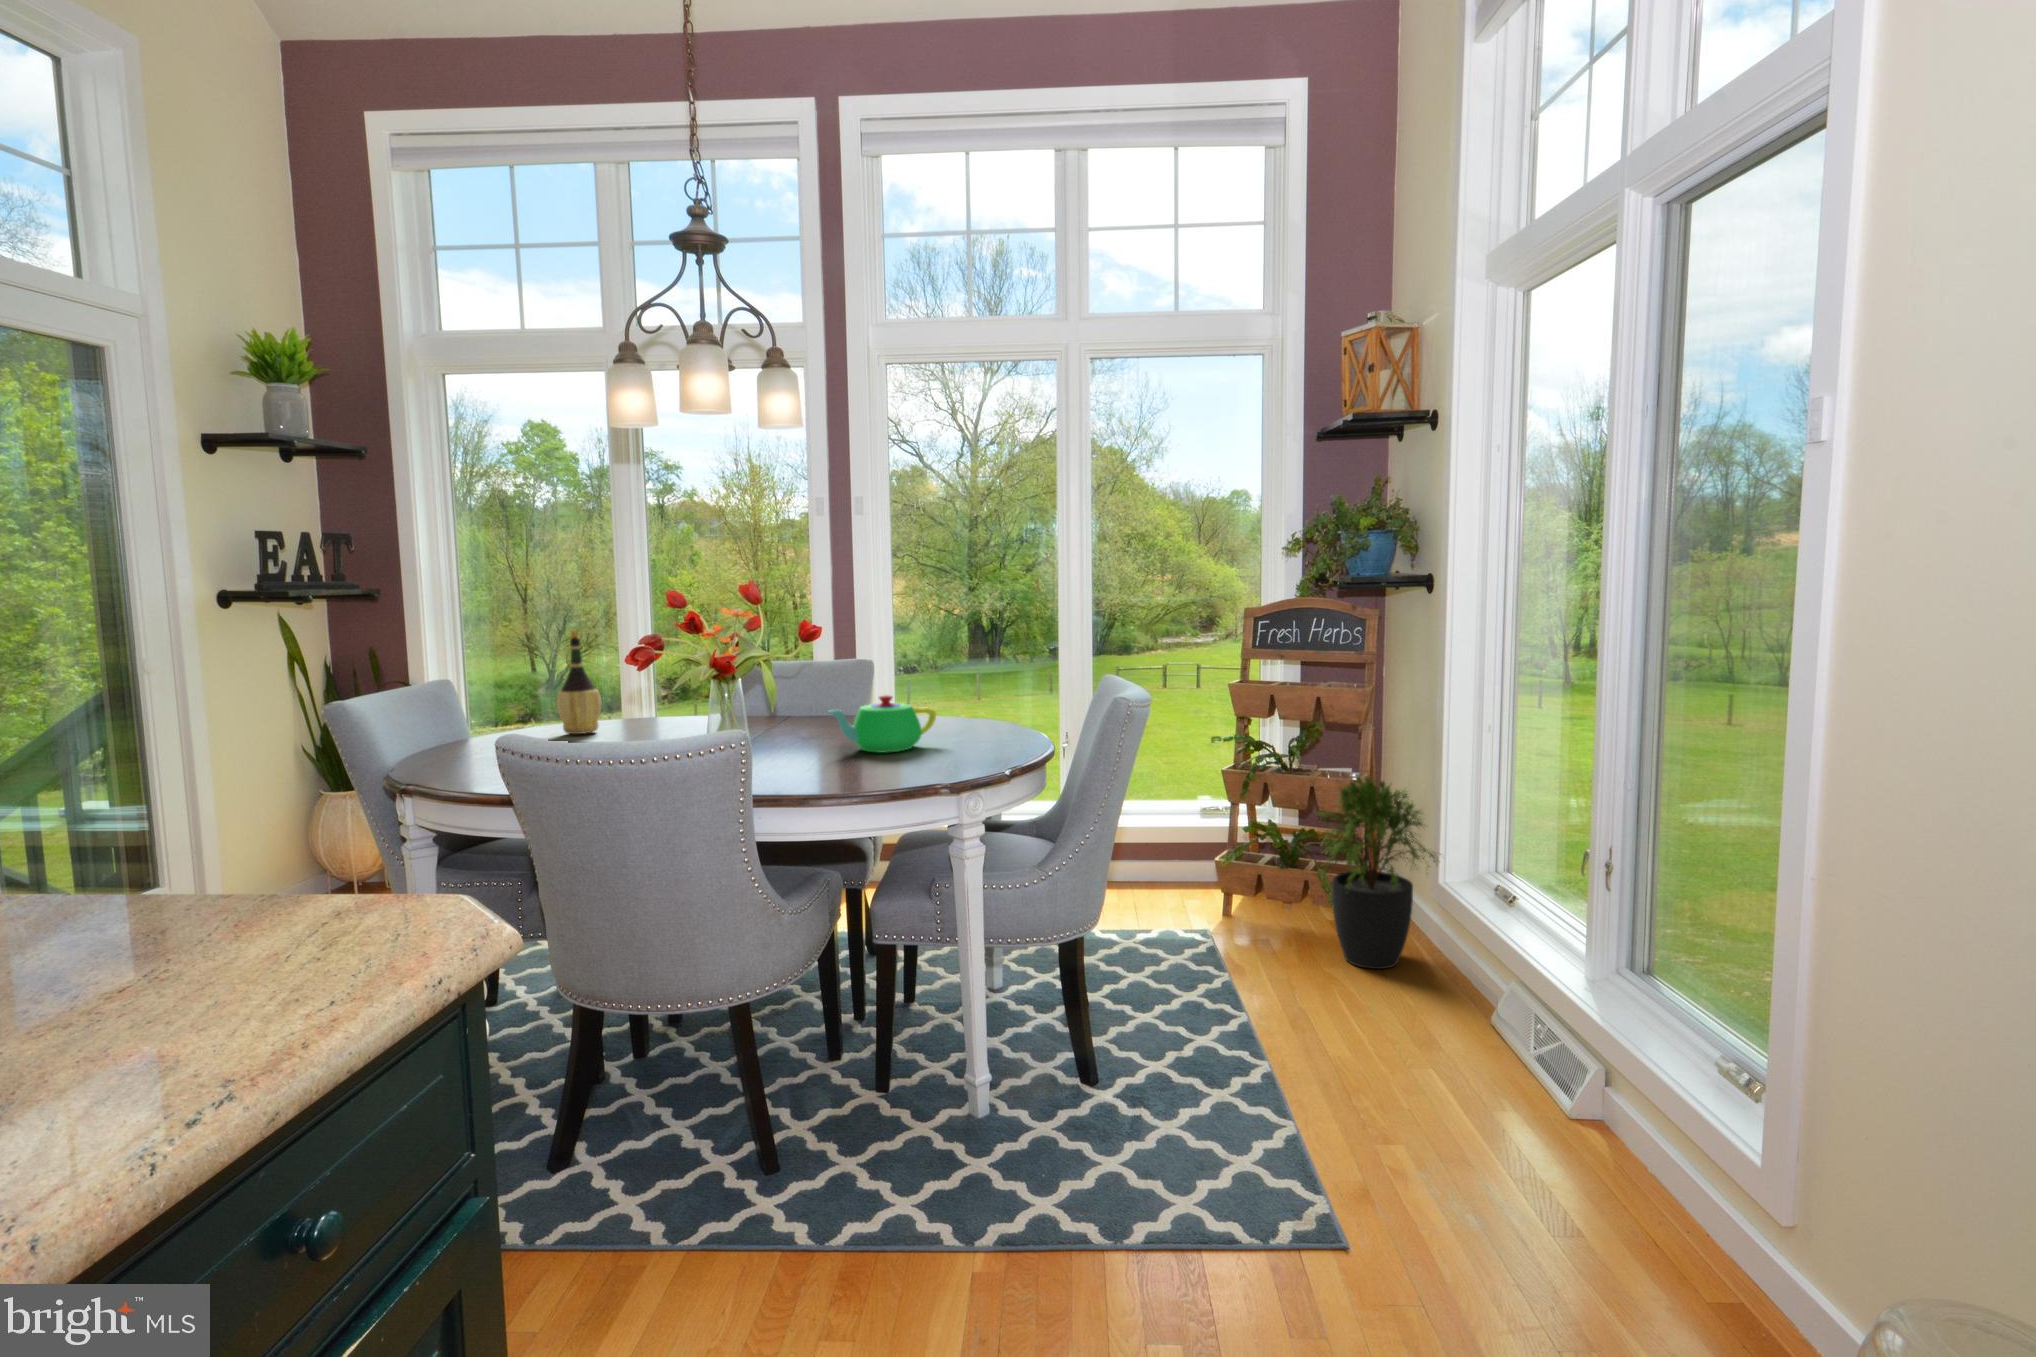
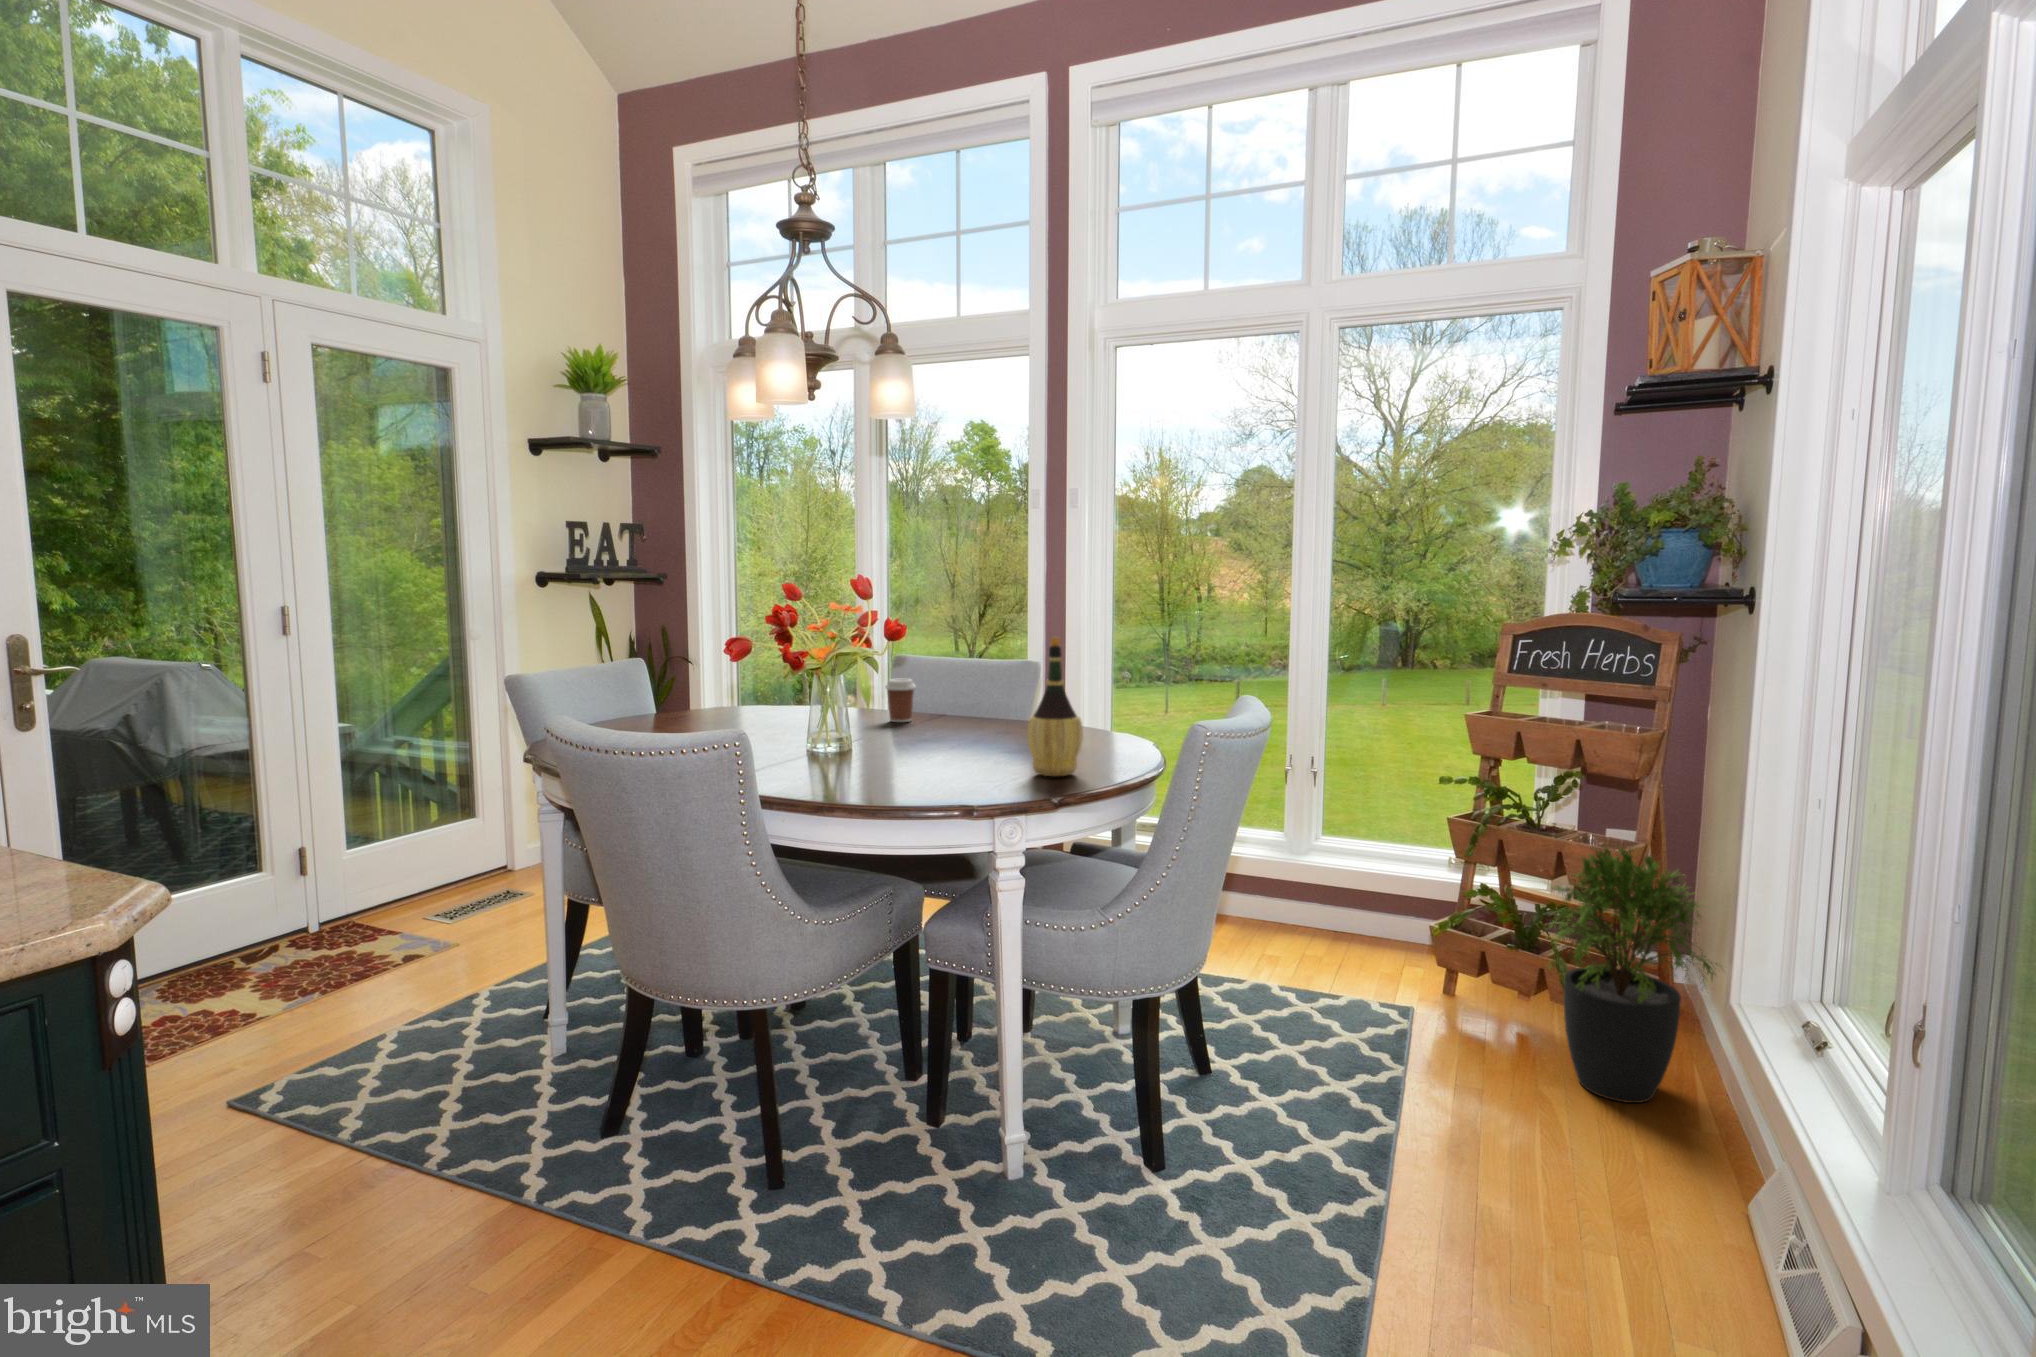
wine bottle: present [557,631,602,734] -> present [1027,637,1083,776]
coffee cup: none [737,685,769,728] -> present [885,679,916,722]
teapot: present [828,695,936,753] -> none [920,698,1038,760]

